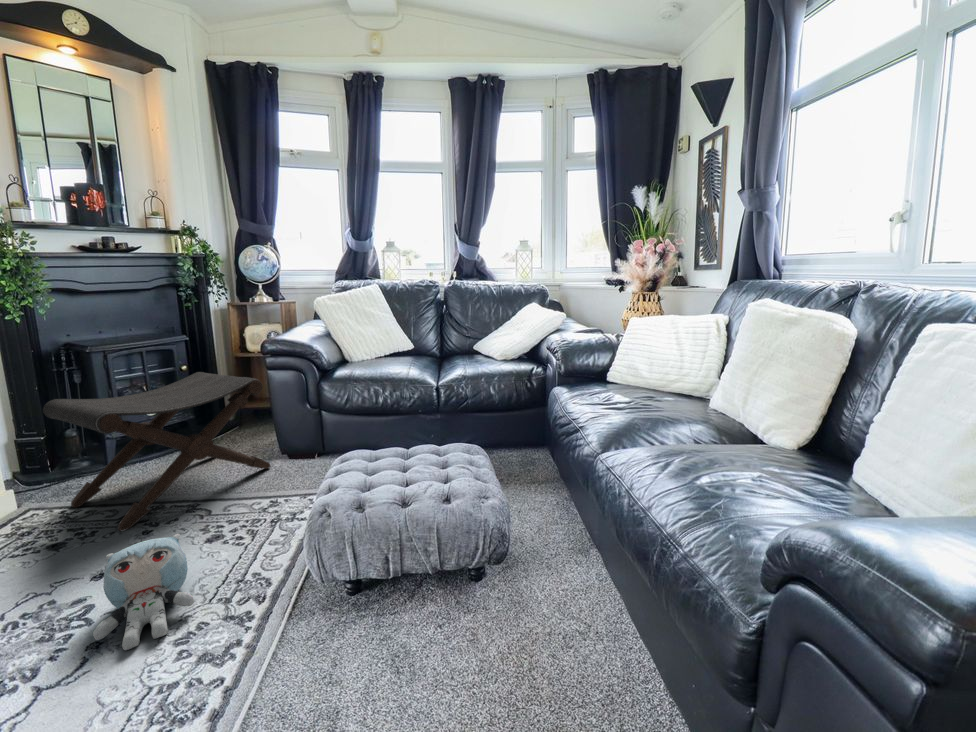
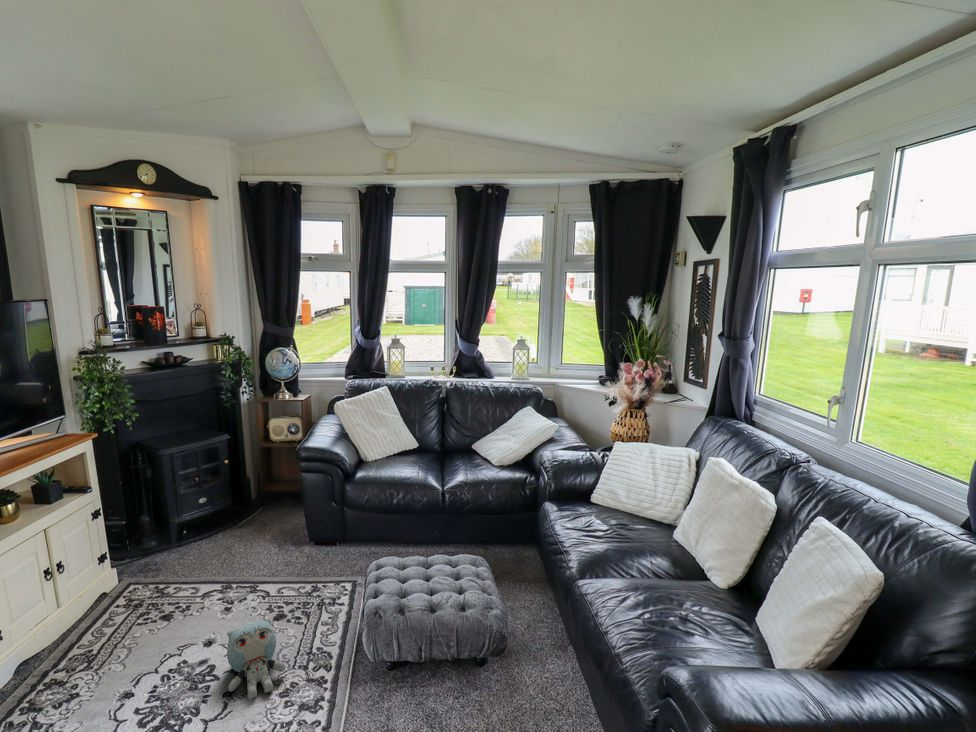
footstool: present [43,372,270,531] -> none [145,463,307,607]

